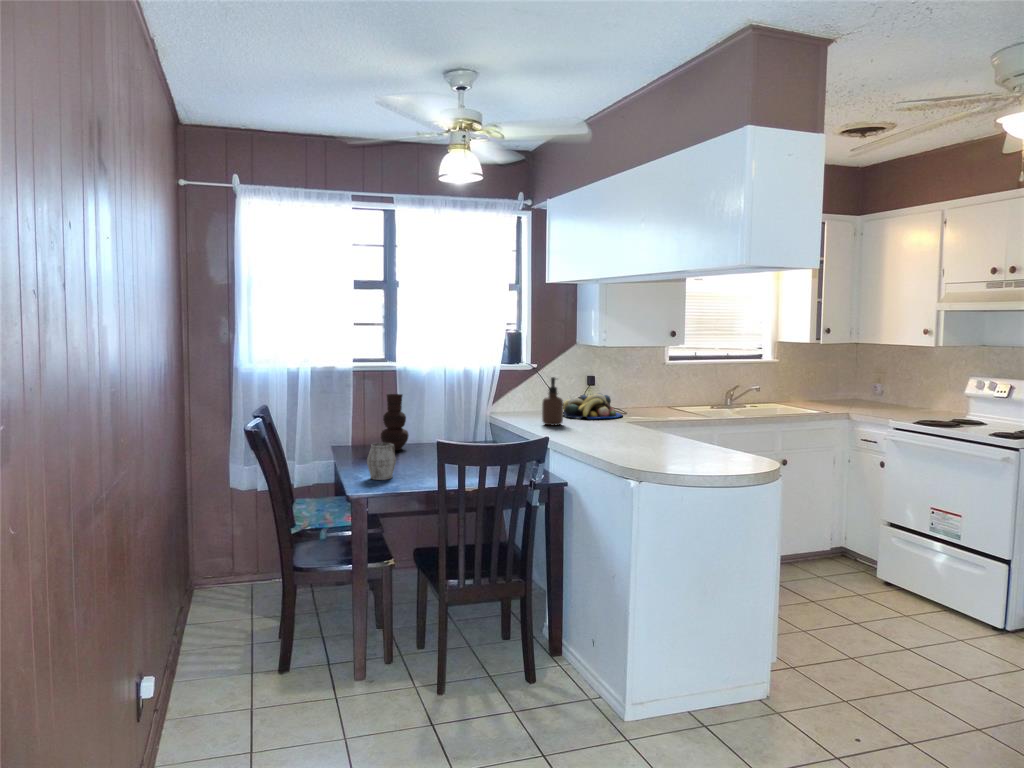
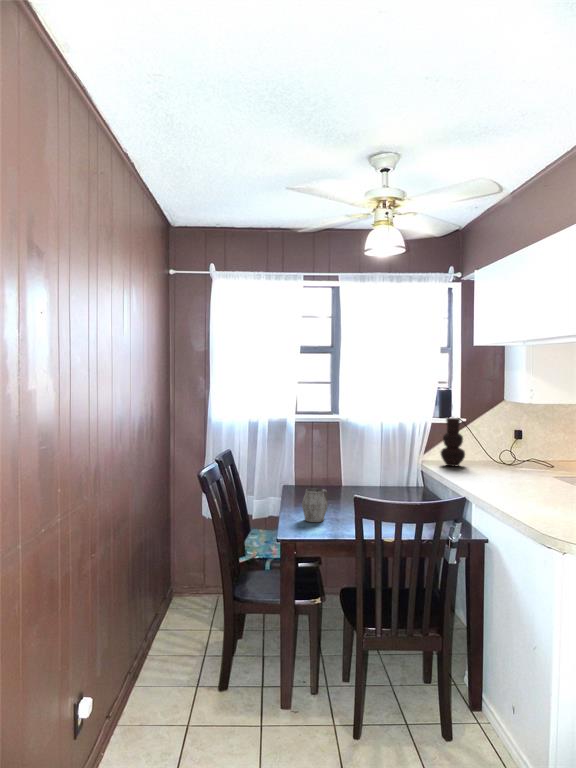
soap dispenser: present [542,377,563,425] -> none [468,432,489,478]
fruit bowl: present [563,393,622,419] -> none [490,447,551,472]
vase: present [381,394,409,450] -> present [441,418,465,466]

